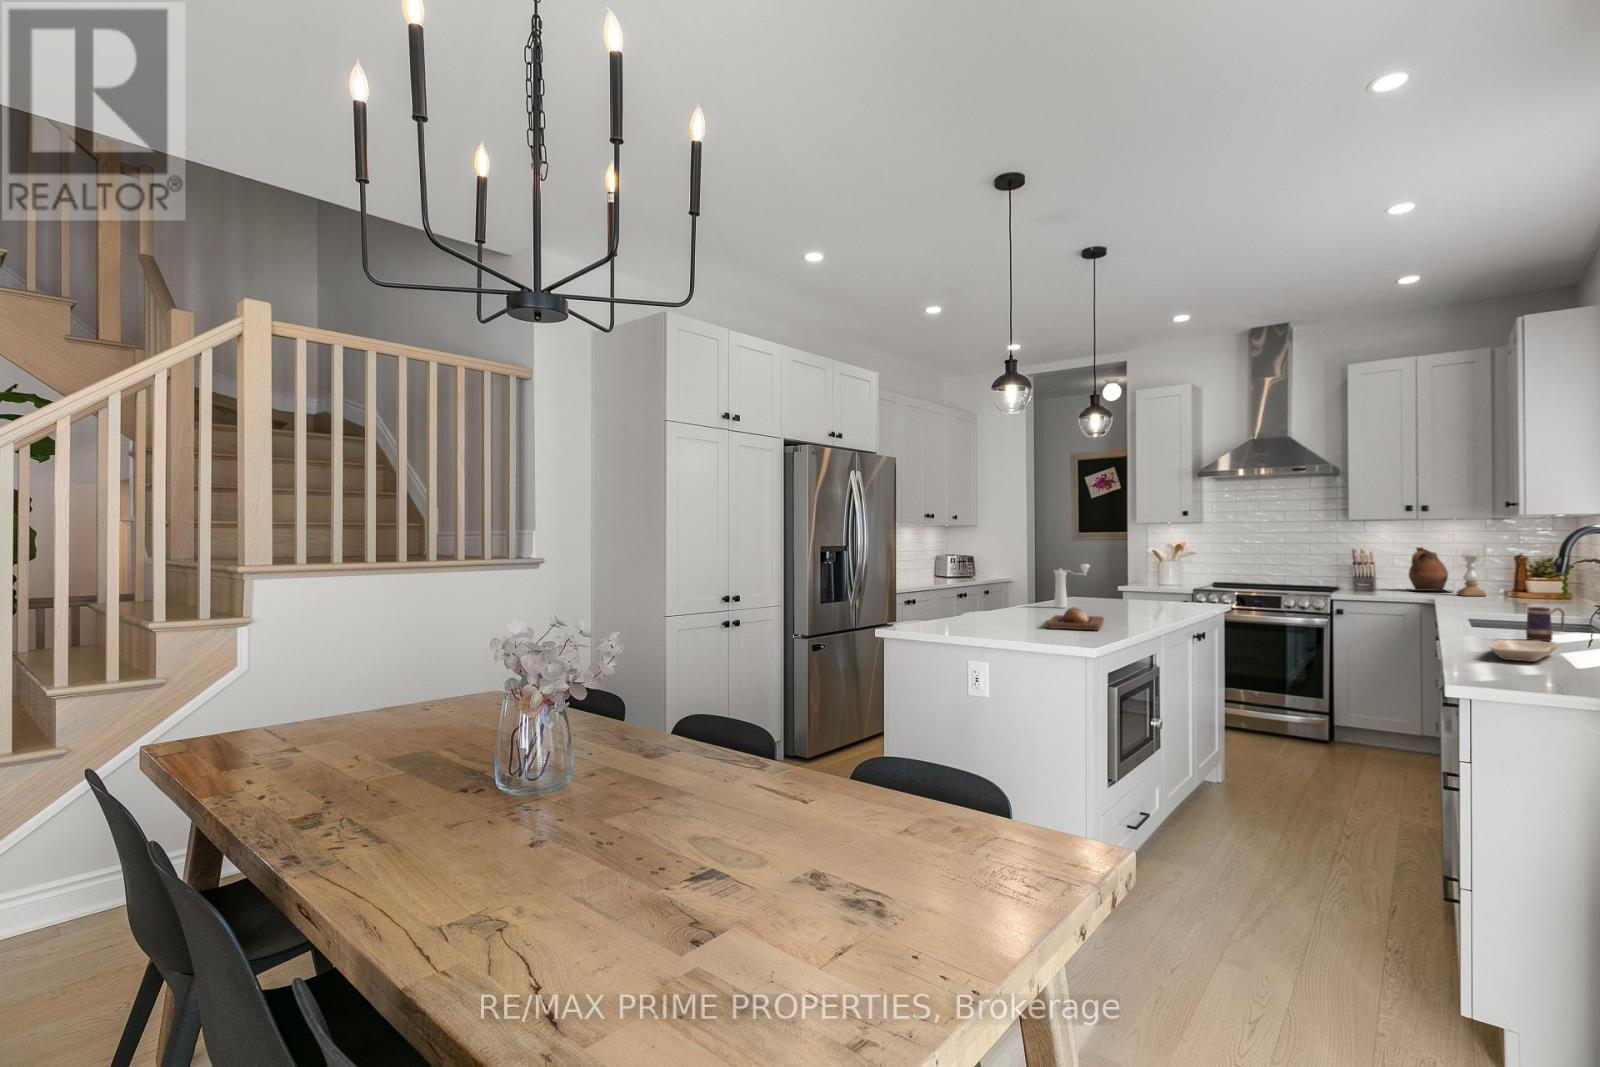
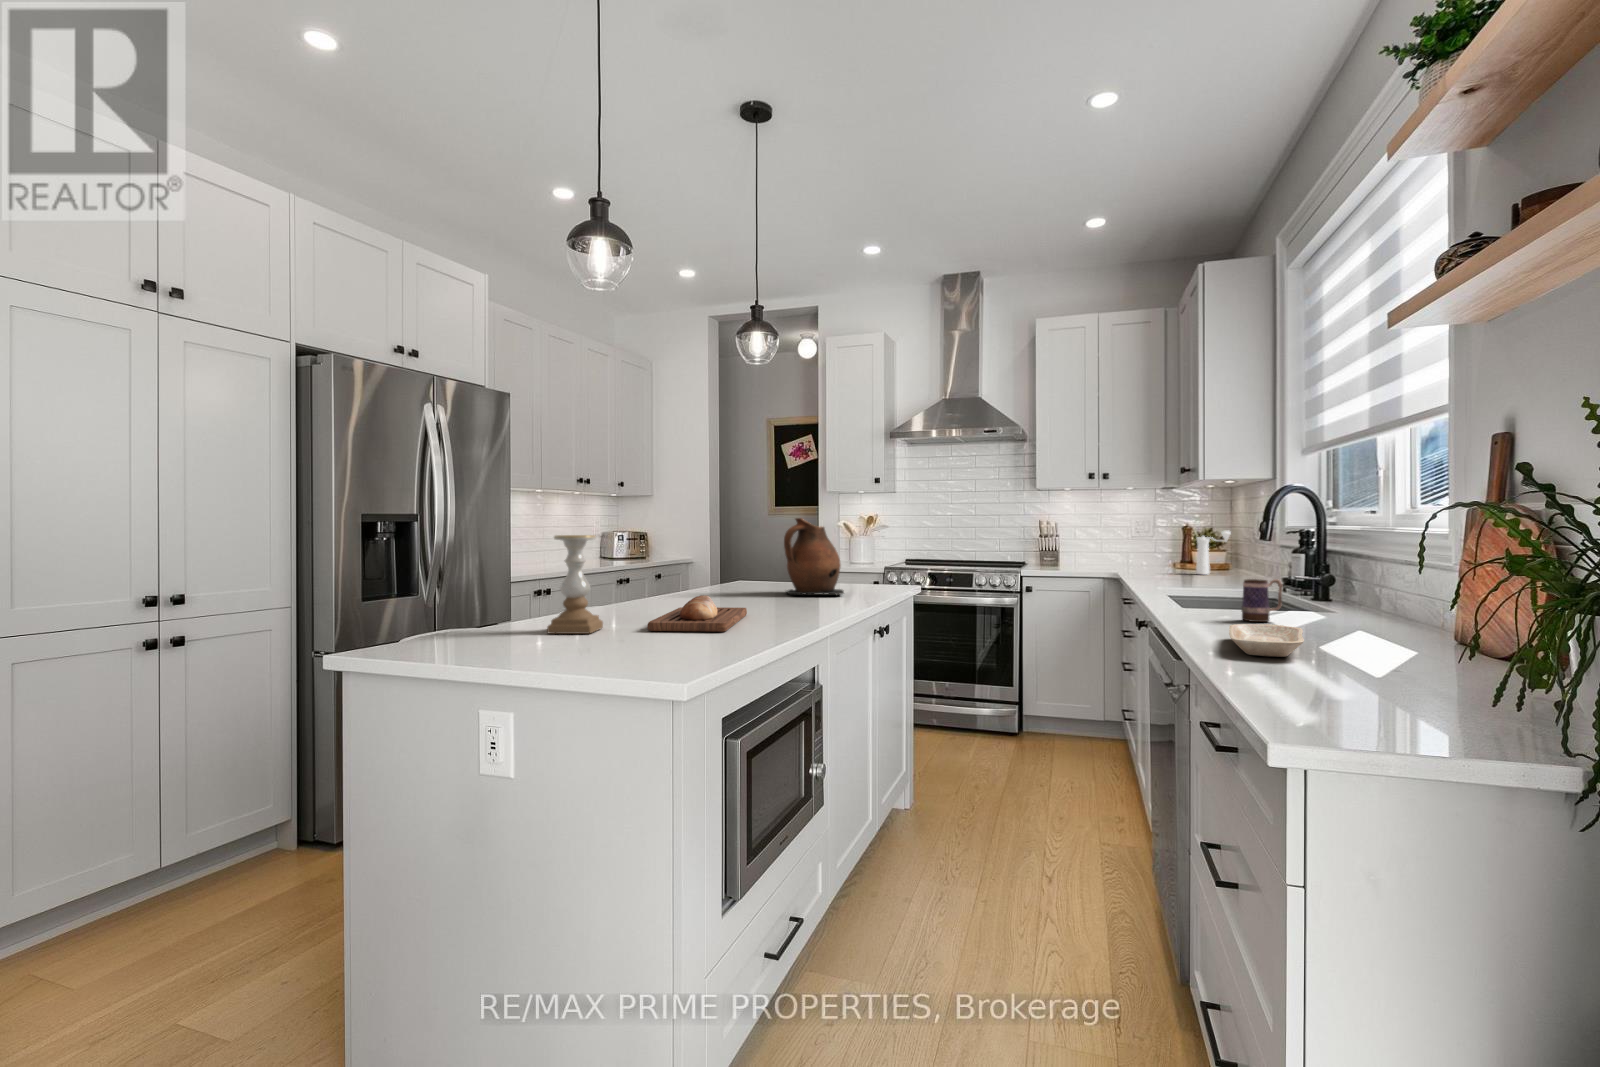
ceramic pitcher: present [1407,547,1452,592] -> present [784,518,844,595]
candle holder: present [1457,555,1486,596] -> present [547,535,603,634]
pepper mill: present [1054,564,1089,608] -> present [1196,531,1231,575]

